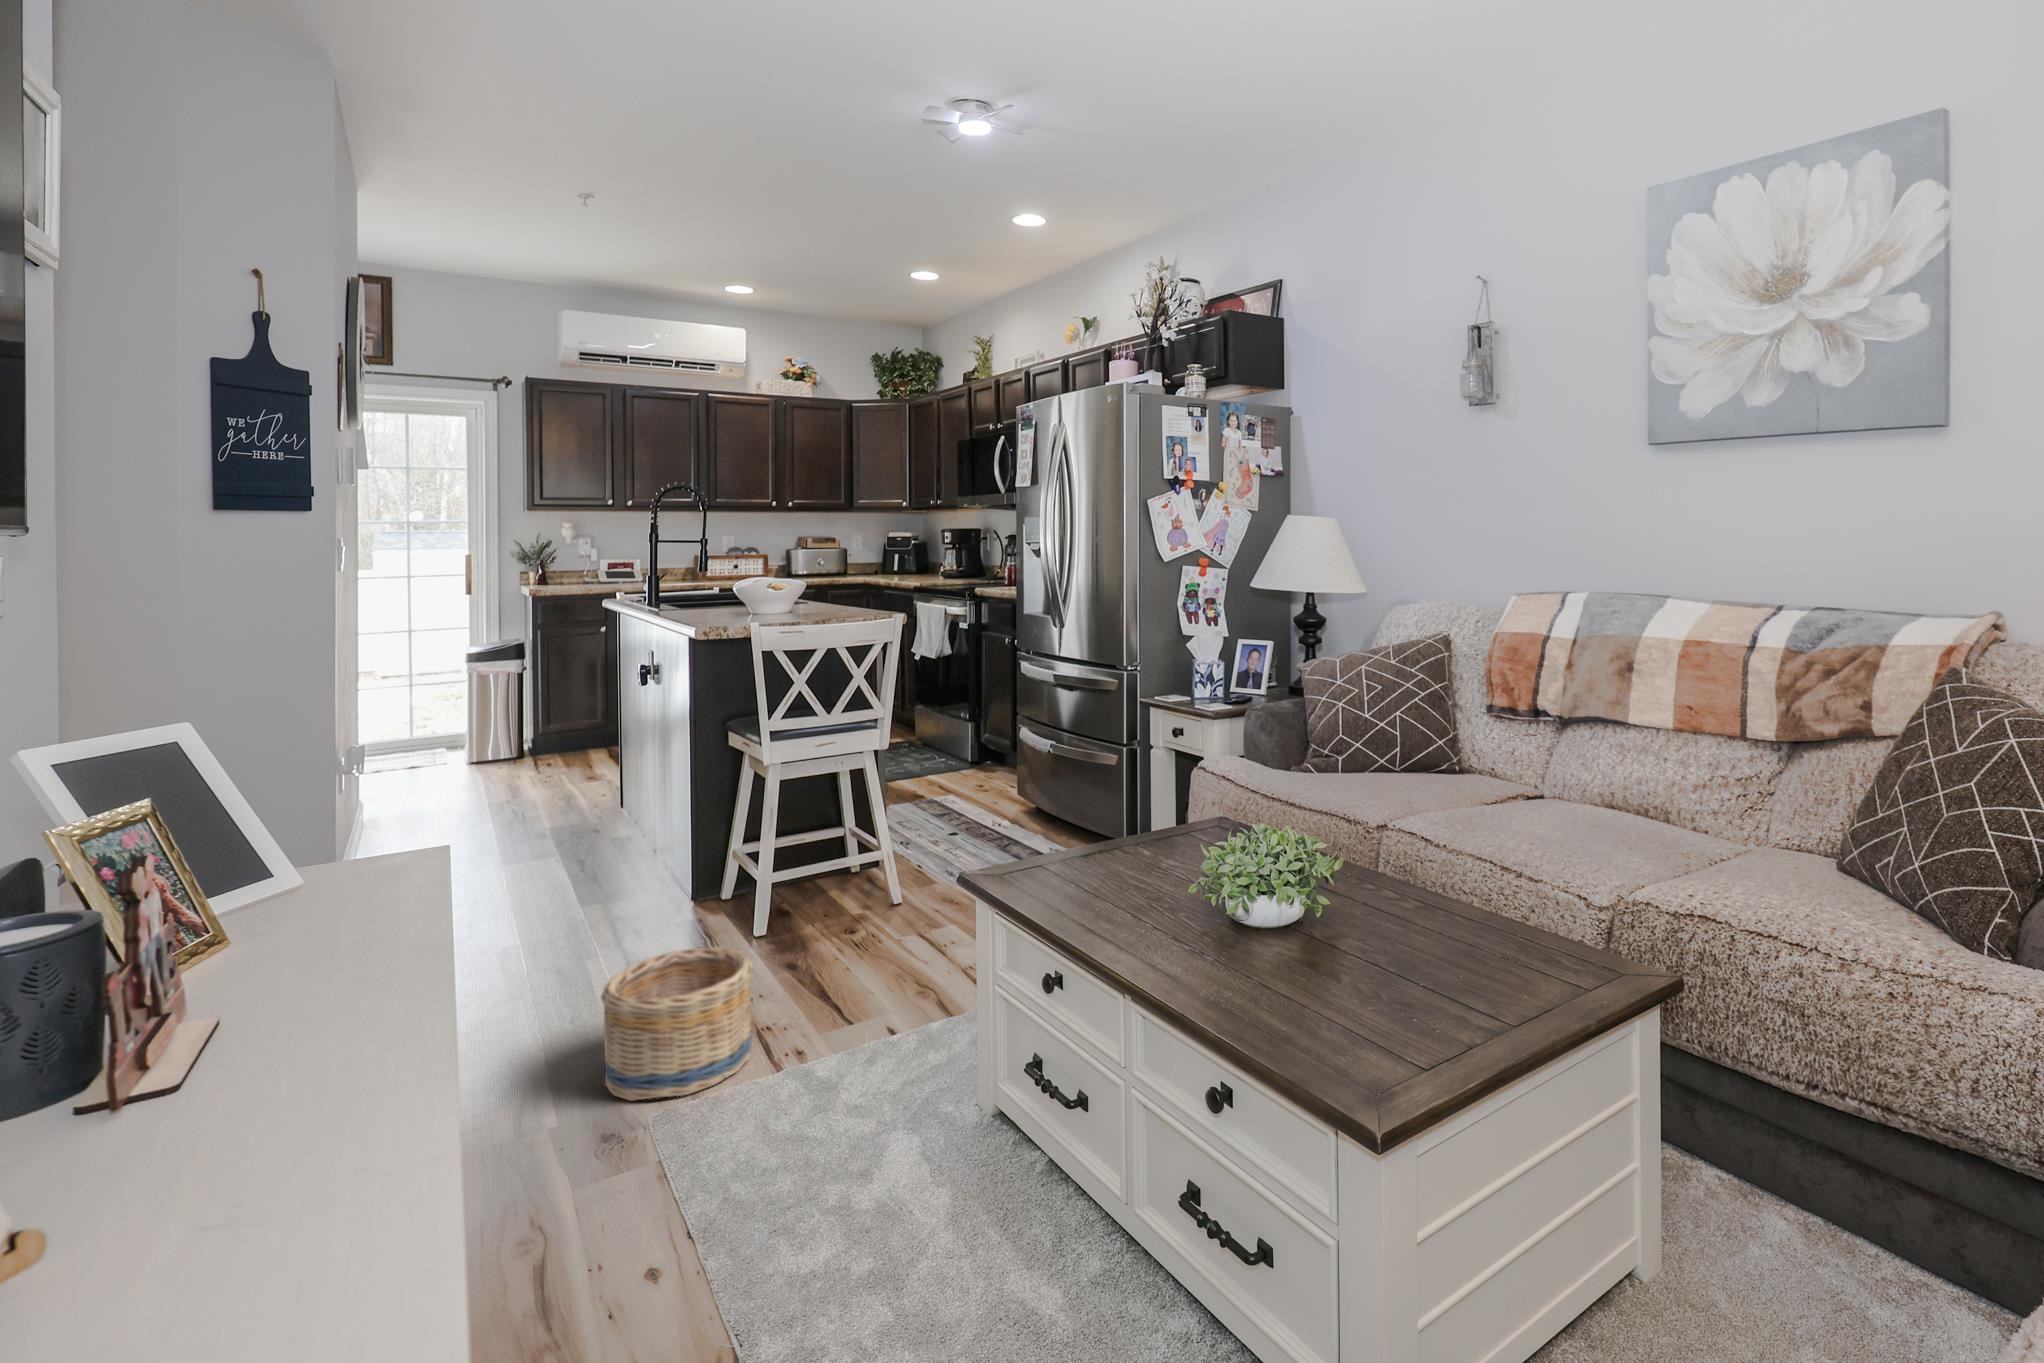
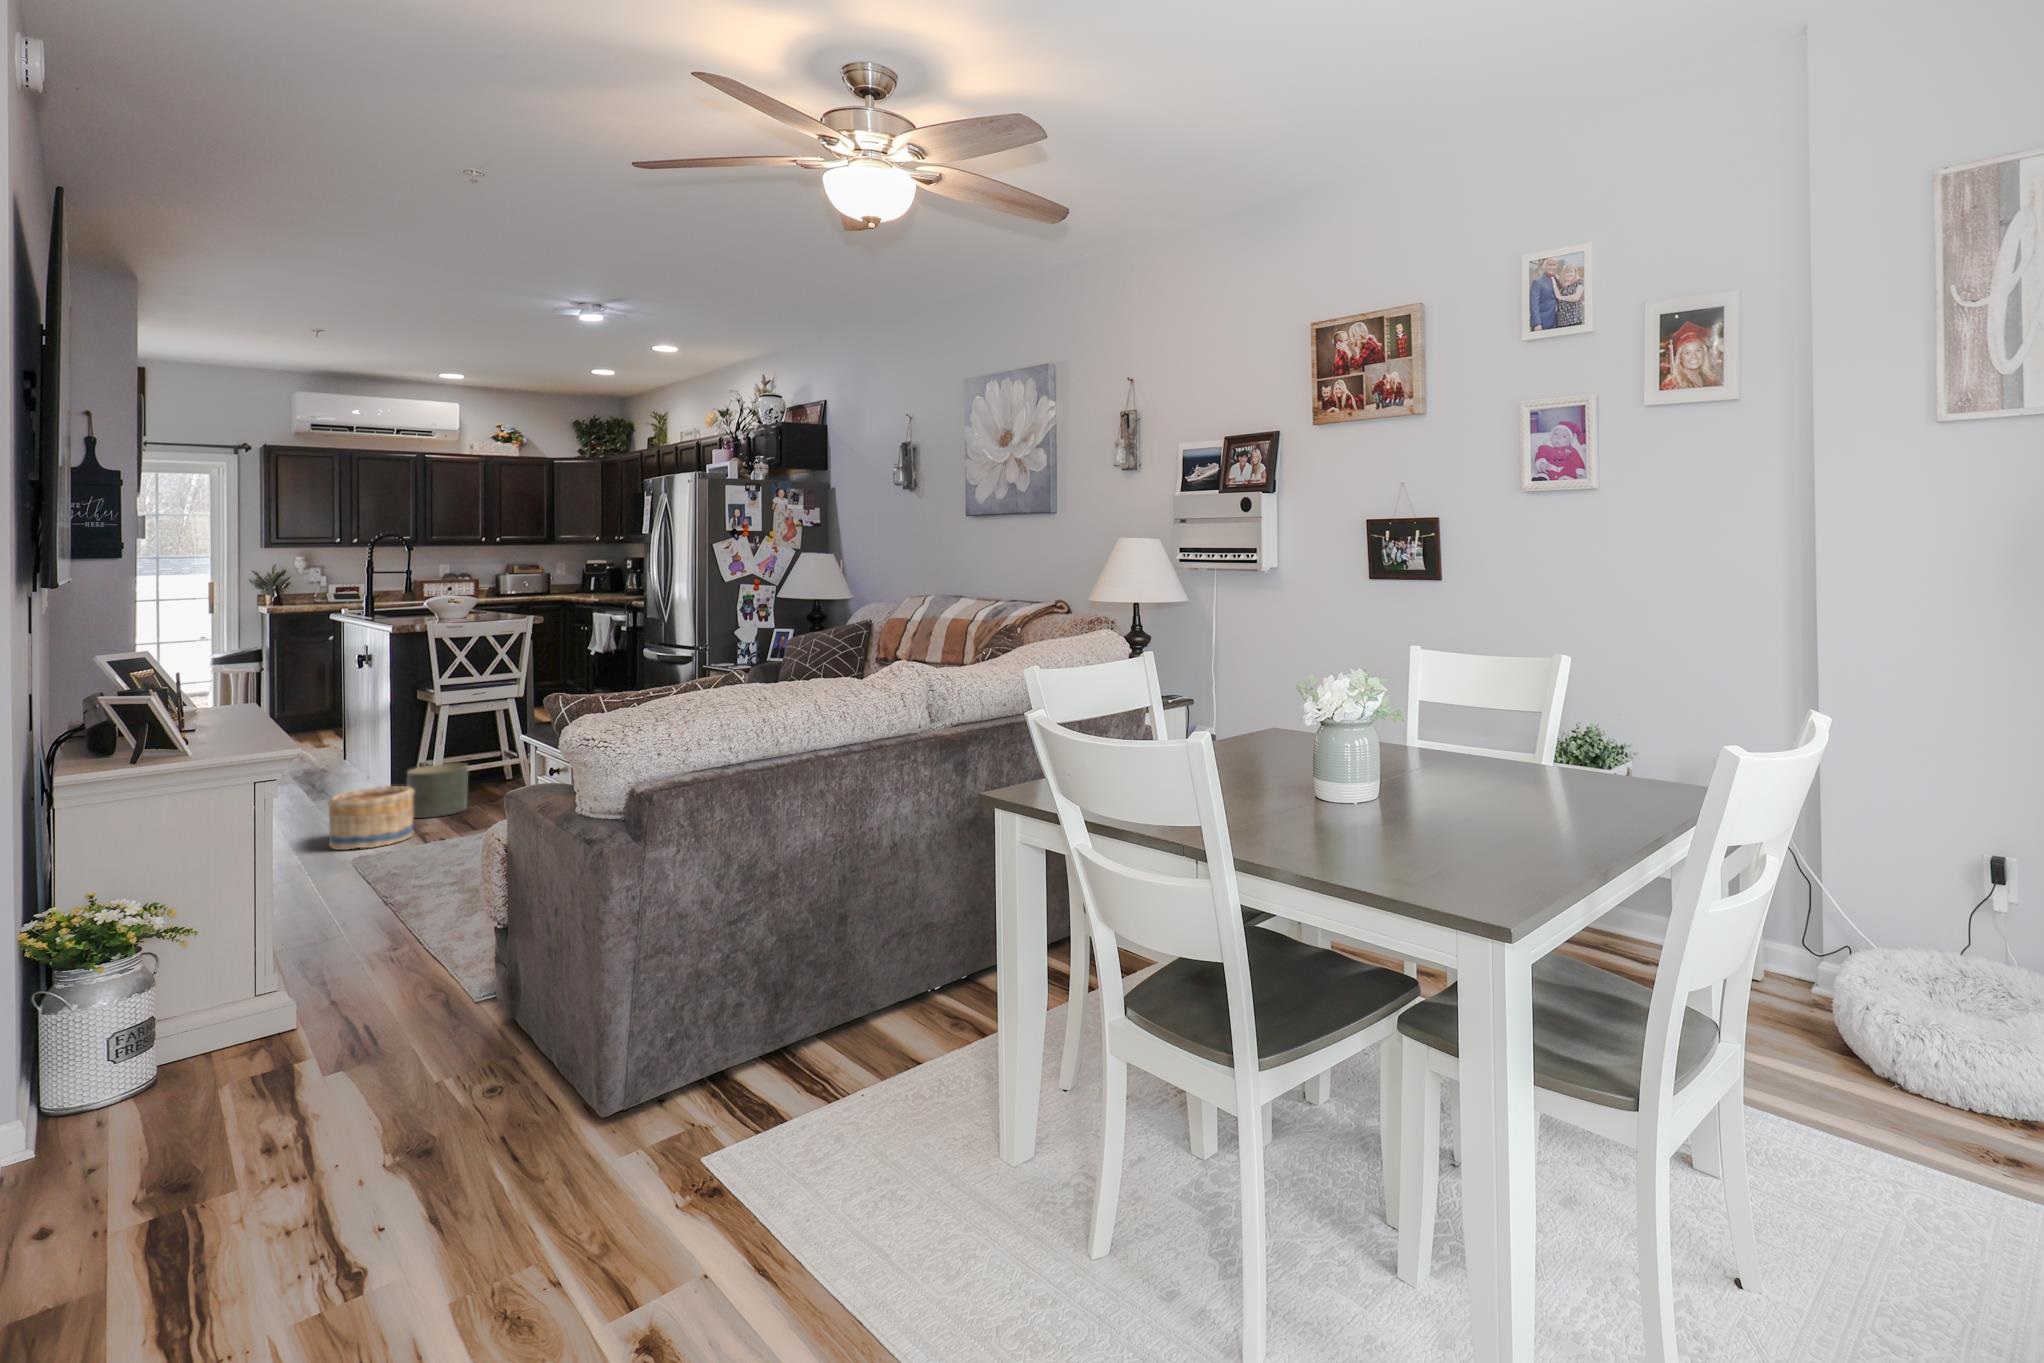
planter: none [729,875,824,986] -> present [407,763,468,818]

